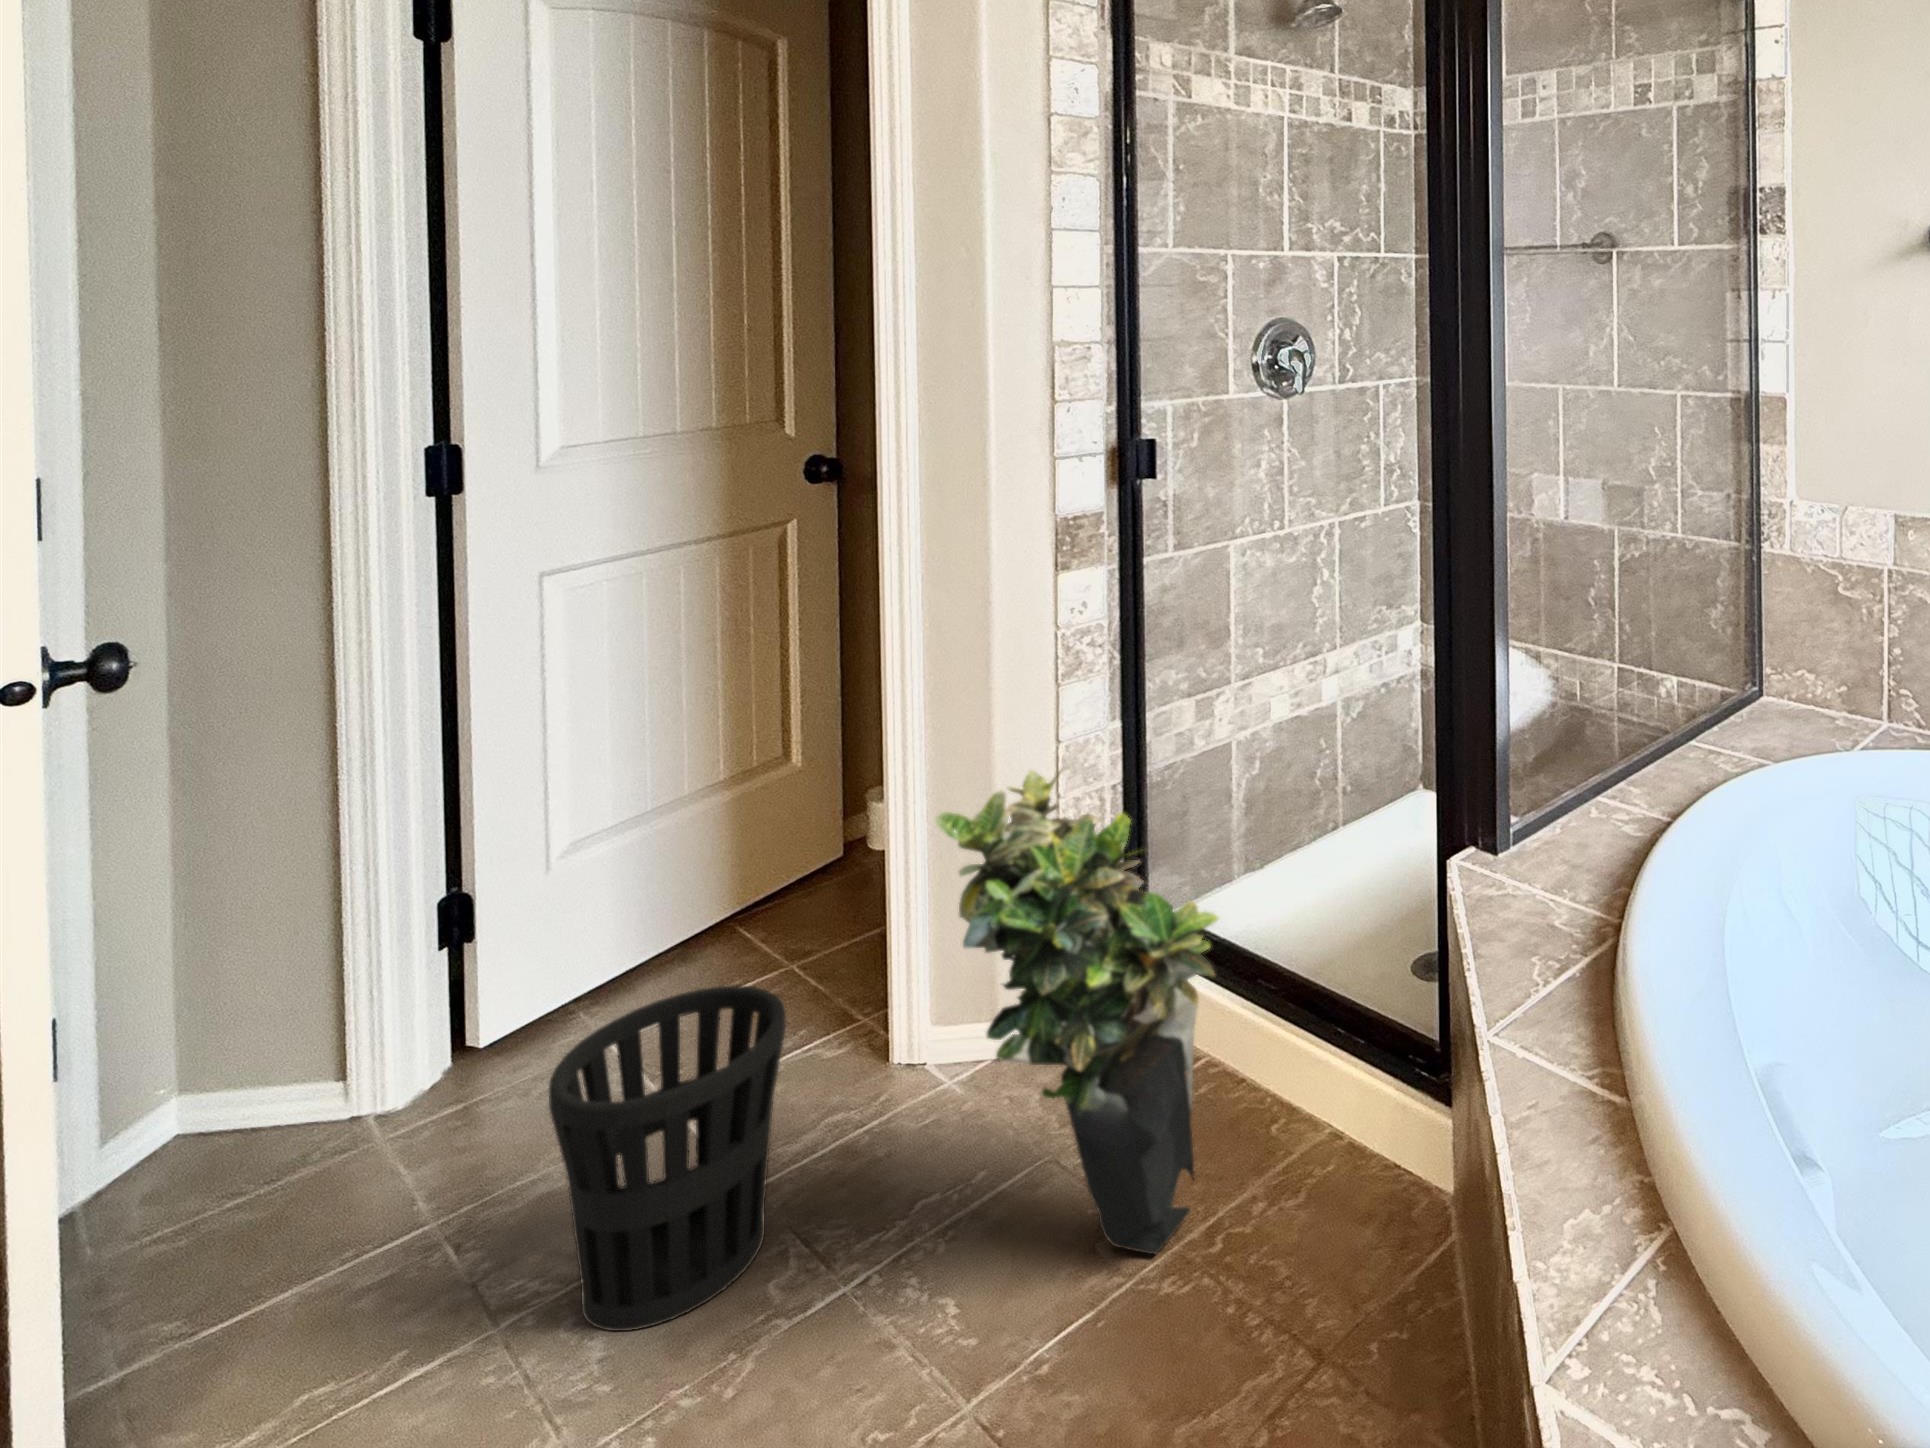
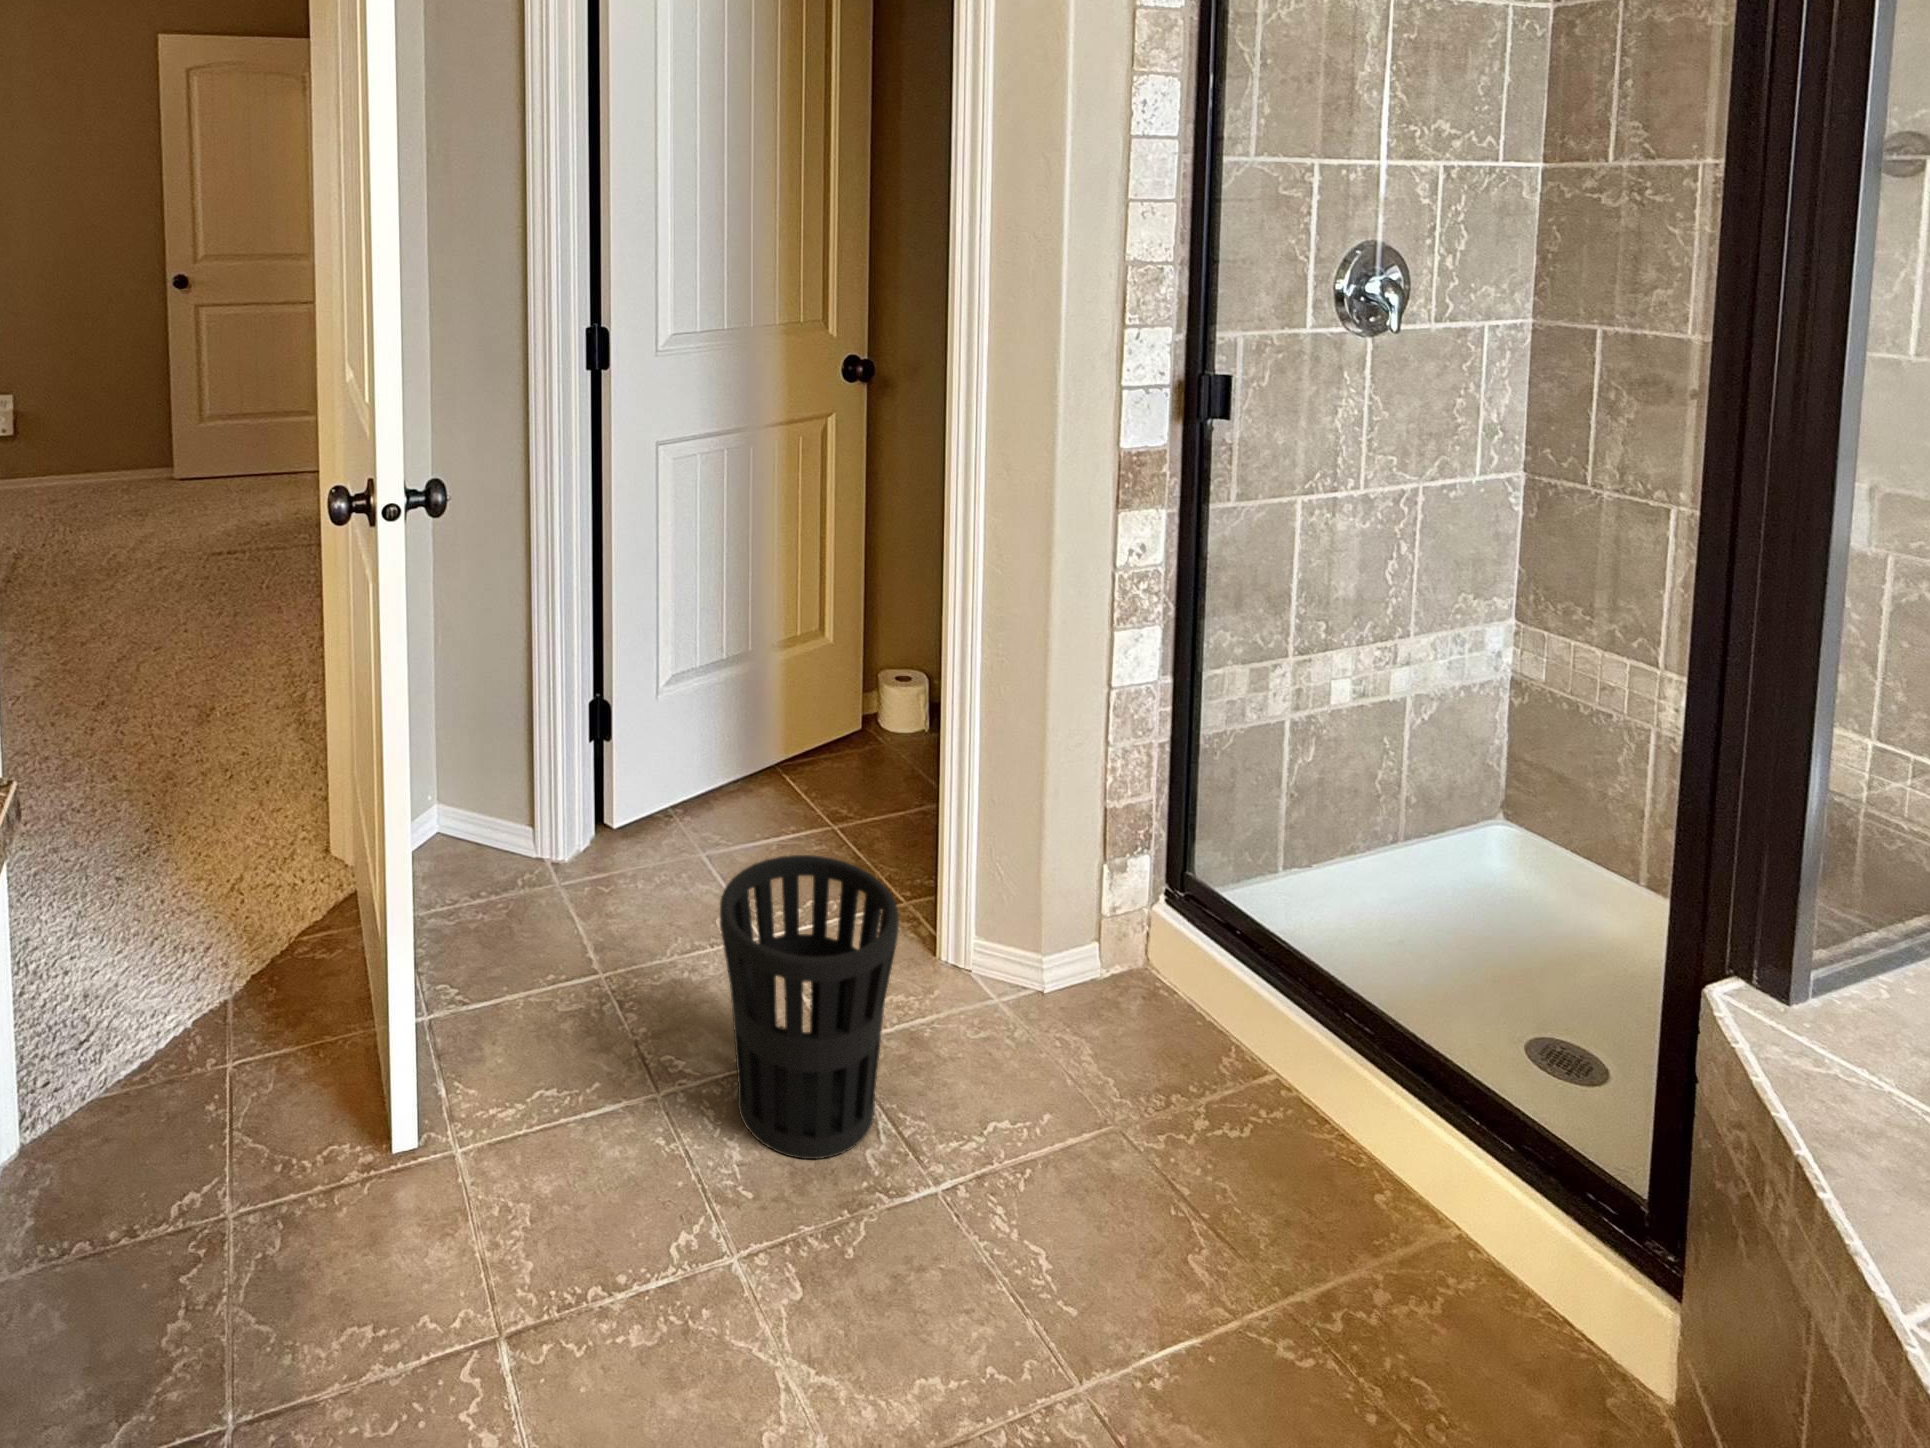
potted plant: present [935,770,1218,1254] -> none [1054,722,1376,1303]

